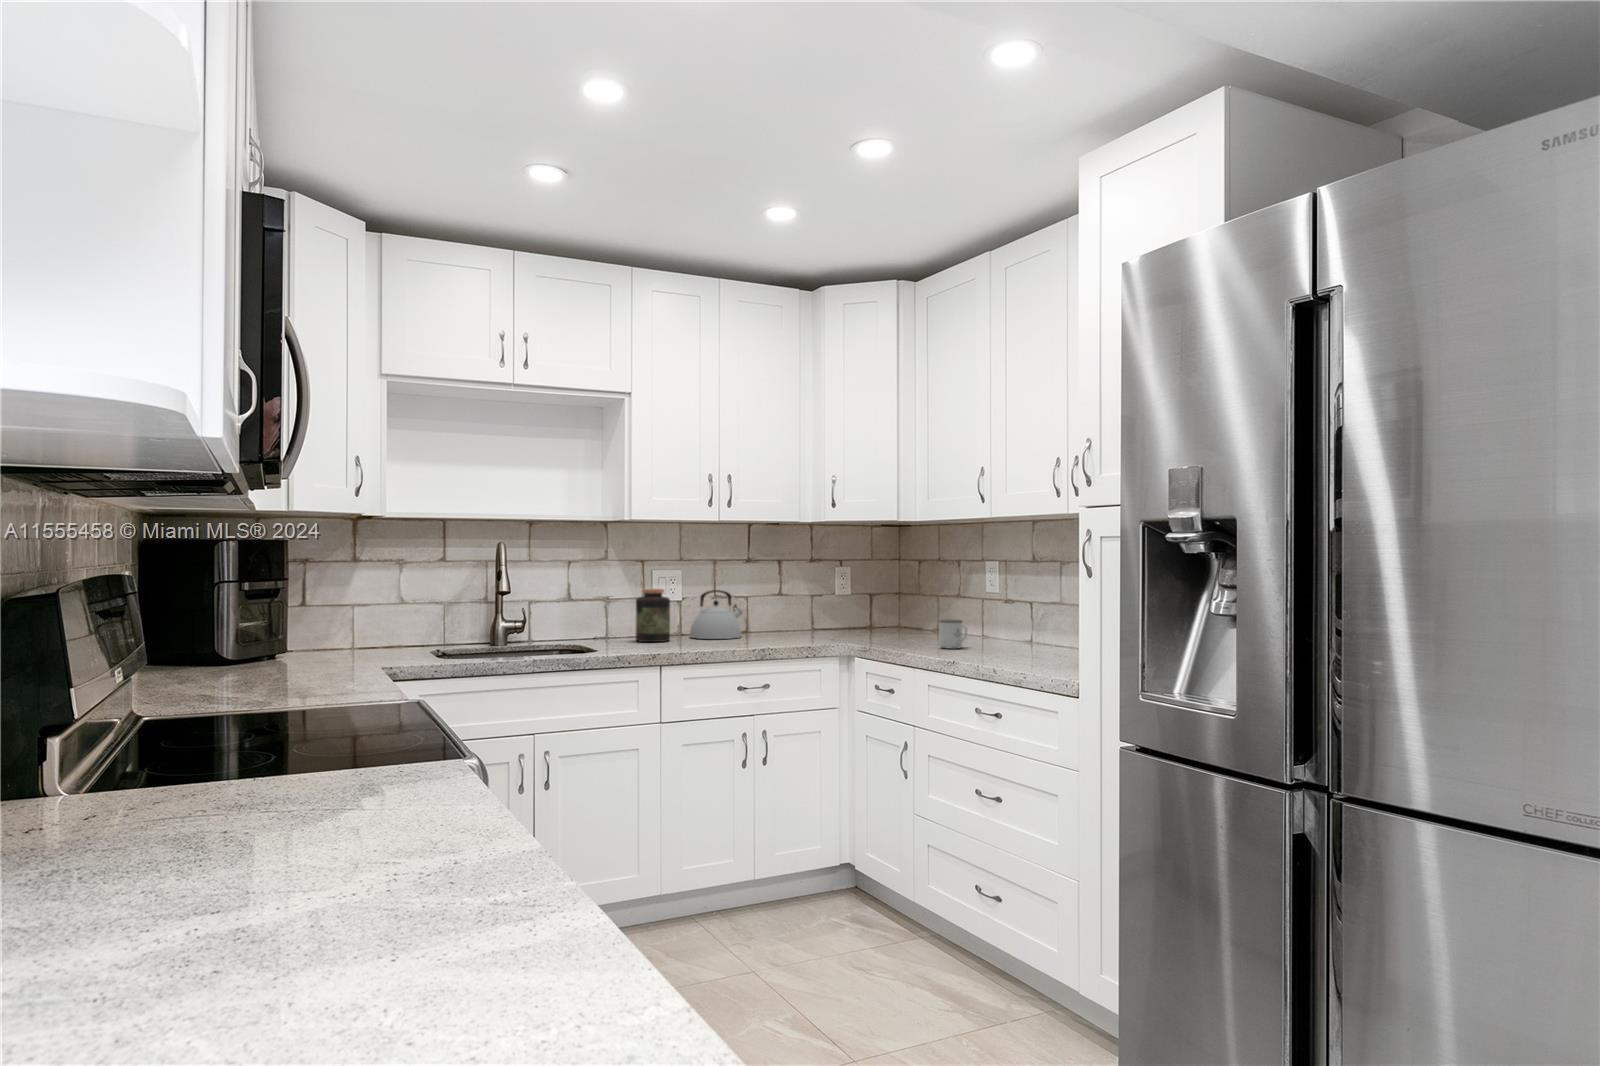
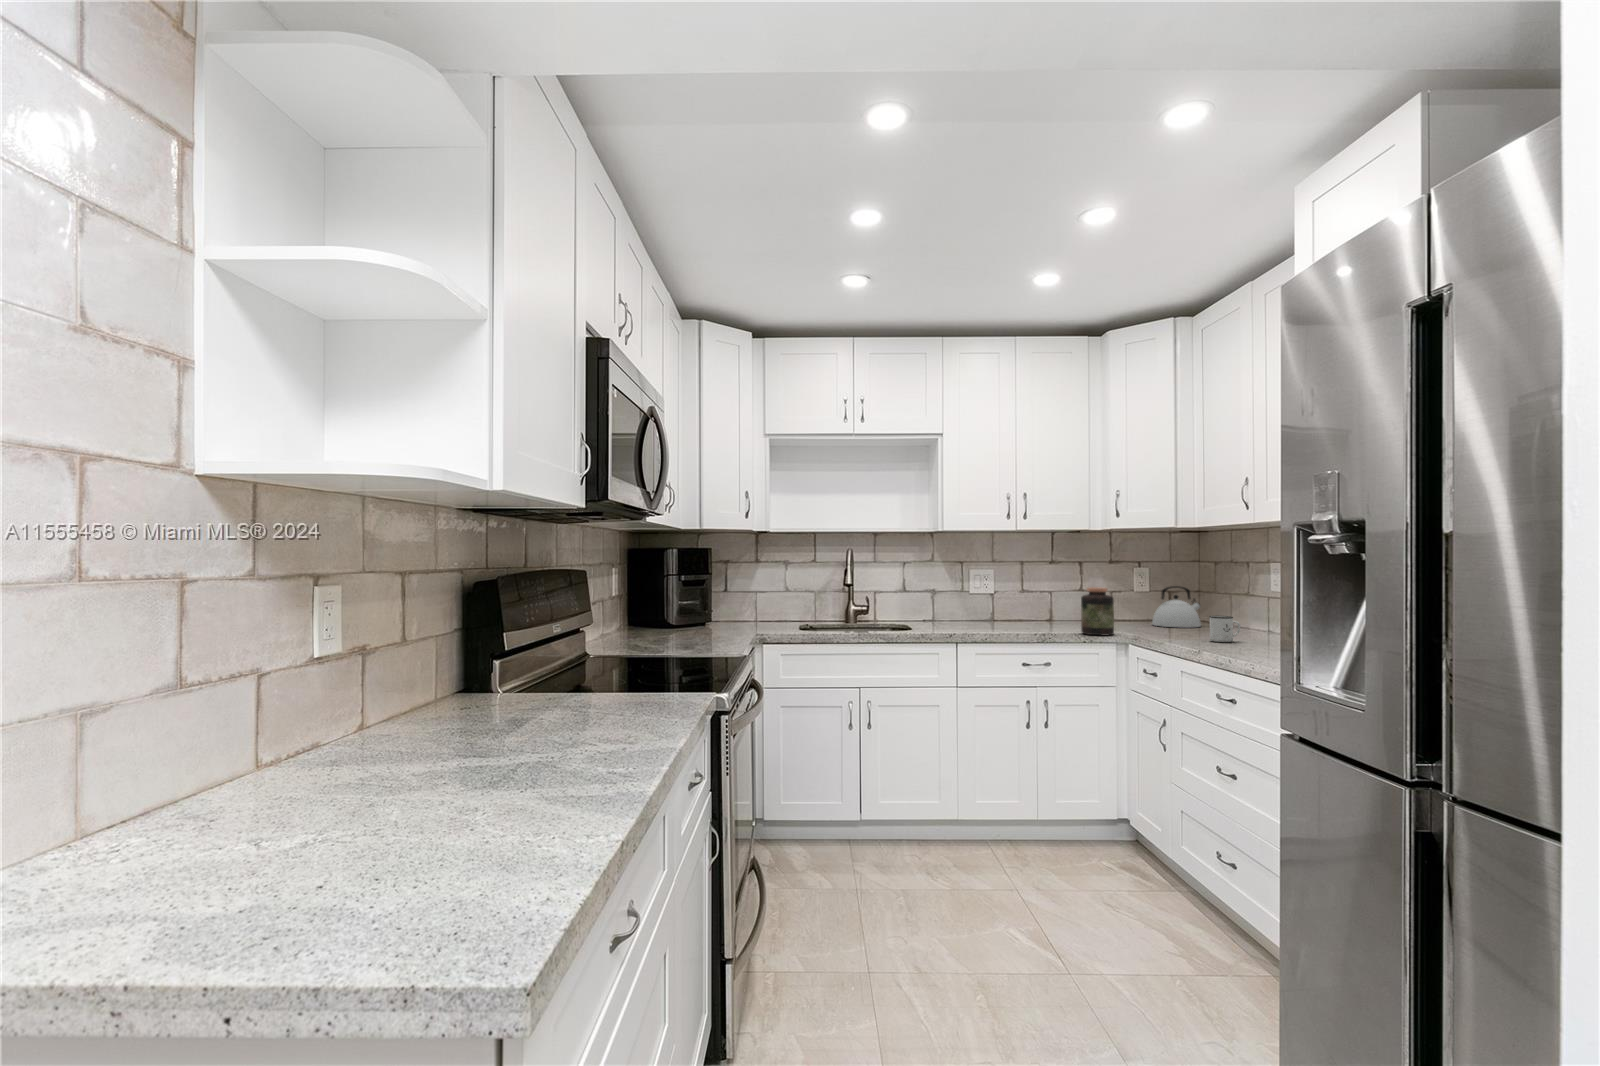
jar: present [636,589,670,642] -> present [1081,587,1114,635]
kettle: present [690,590,742,639] -> present [1152,586,1201,628]

